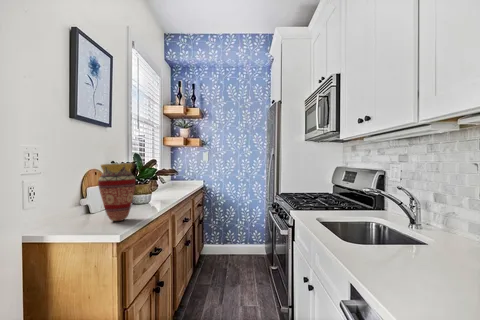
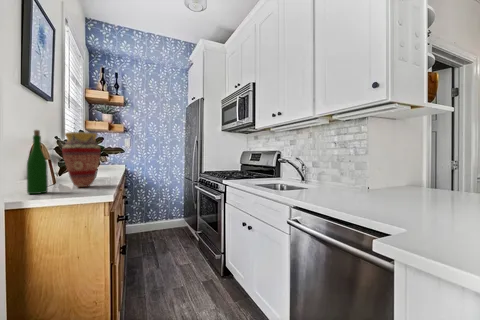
wine bottle: none [61,165,80,230] -> present [27,130,48,194]

